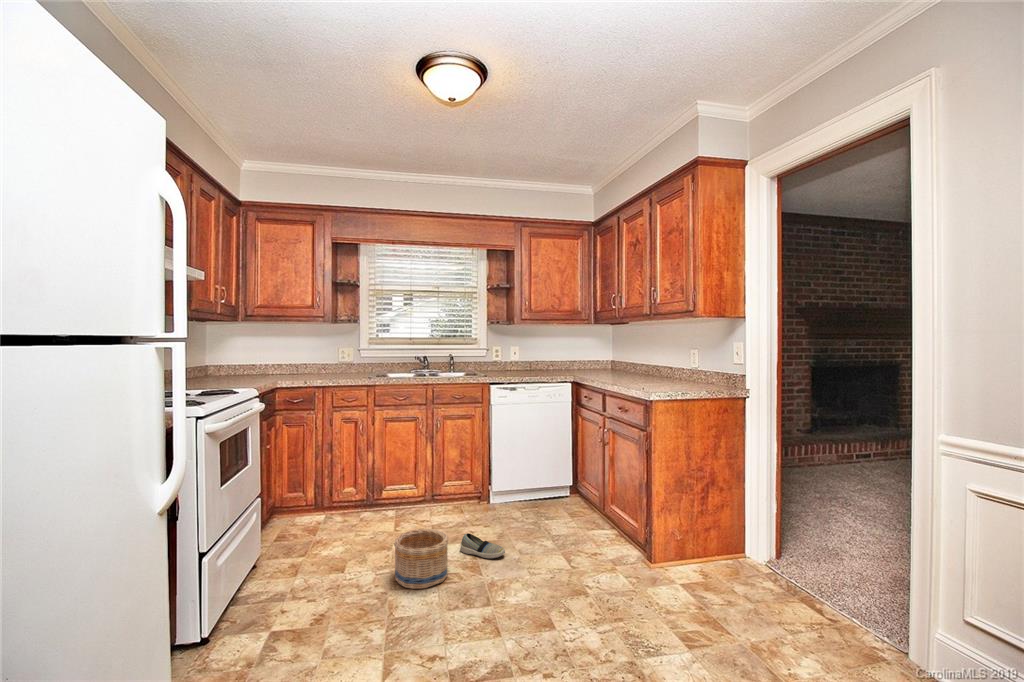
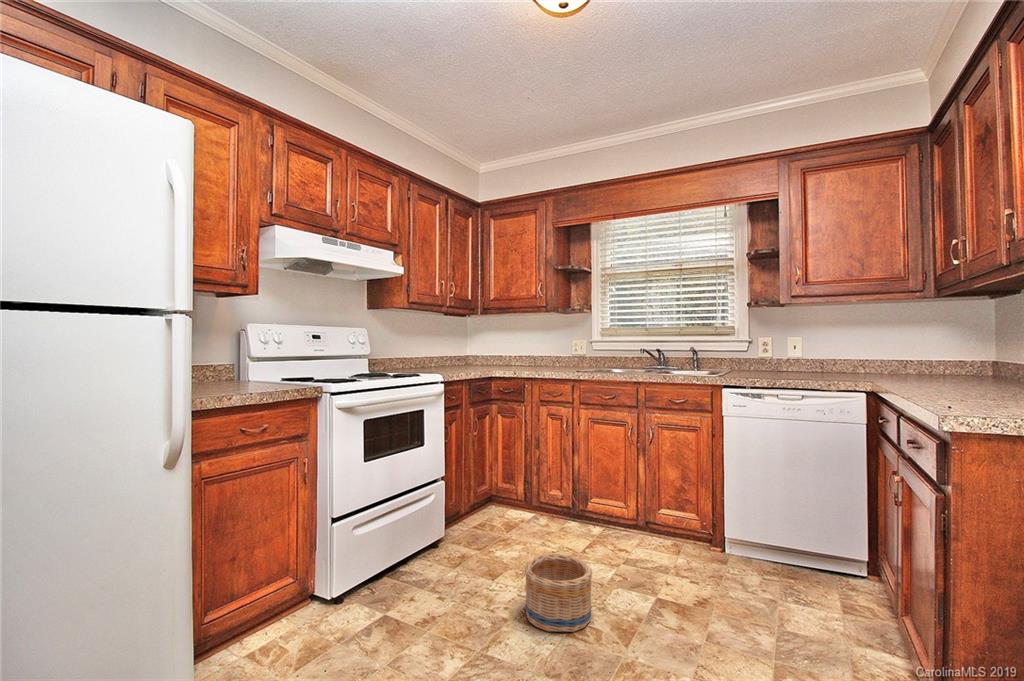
shoe: present [460,533,505,559] -> none [630,580,683,627]

